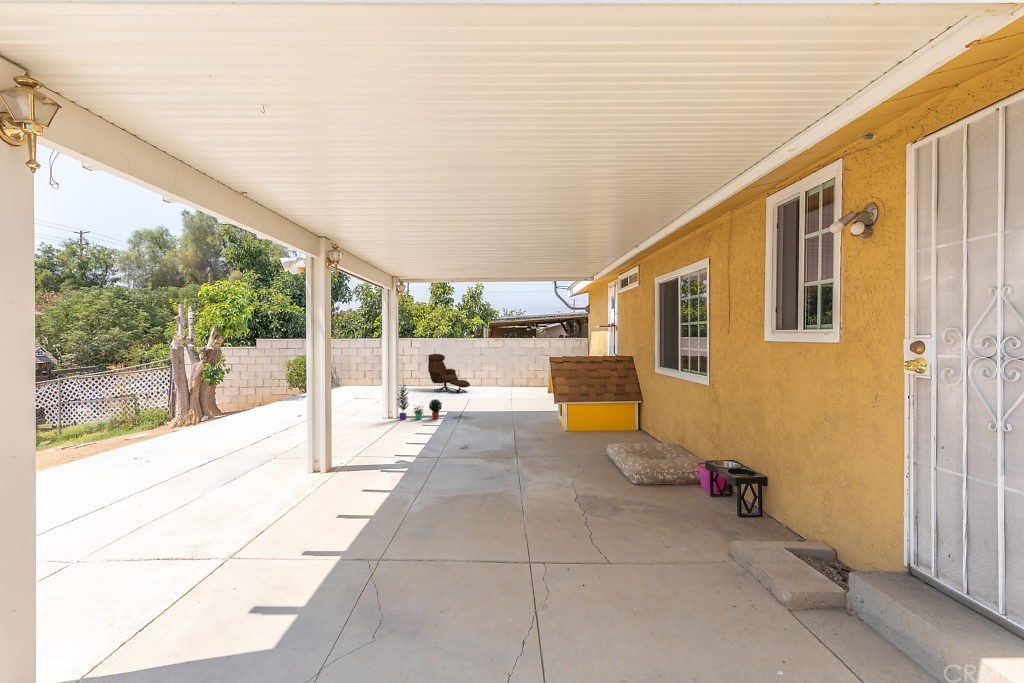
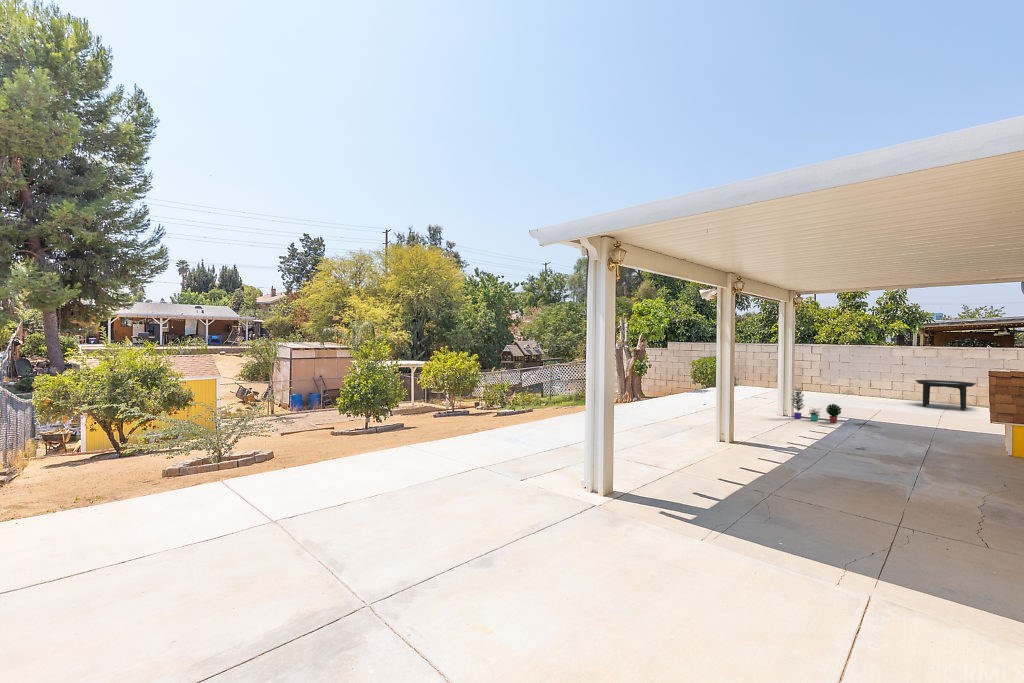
lounge chair: present [428,354,470,393] -> none [830,361,884,403]
round table: none [491,367,529,392] -> present [915,380,976,410]

